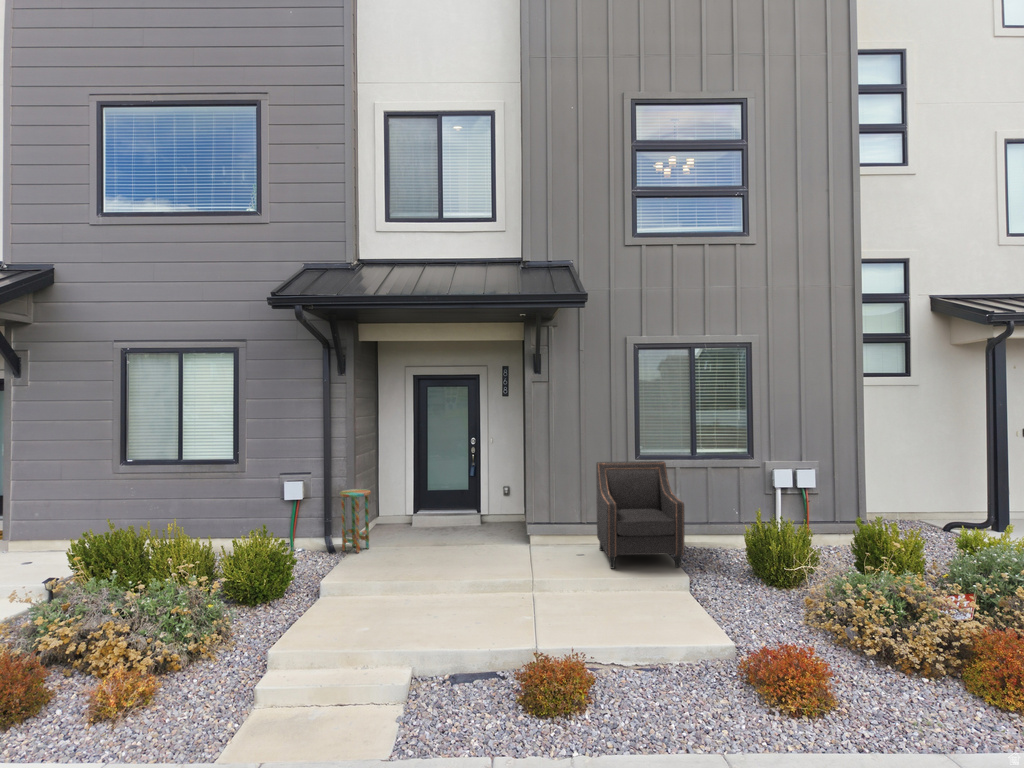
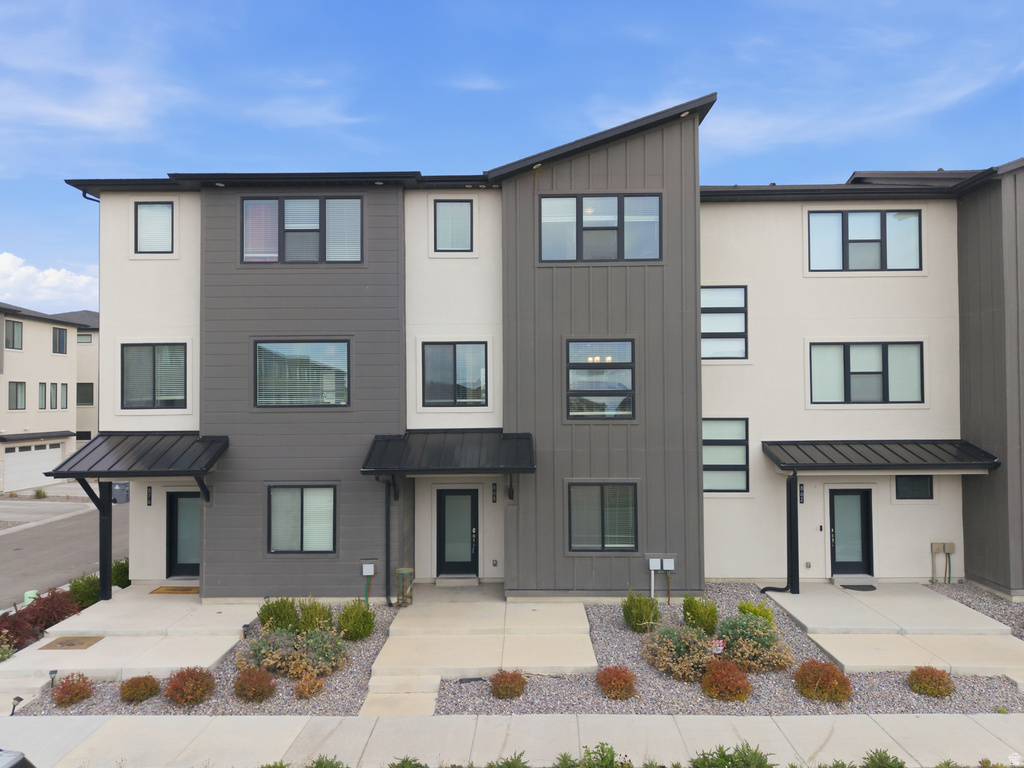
chair: present [596,461,685,569] -> none [546,553,593,619]

